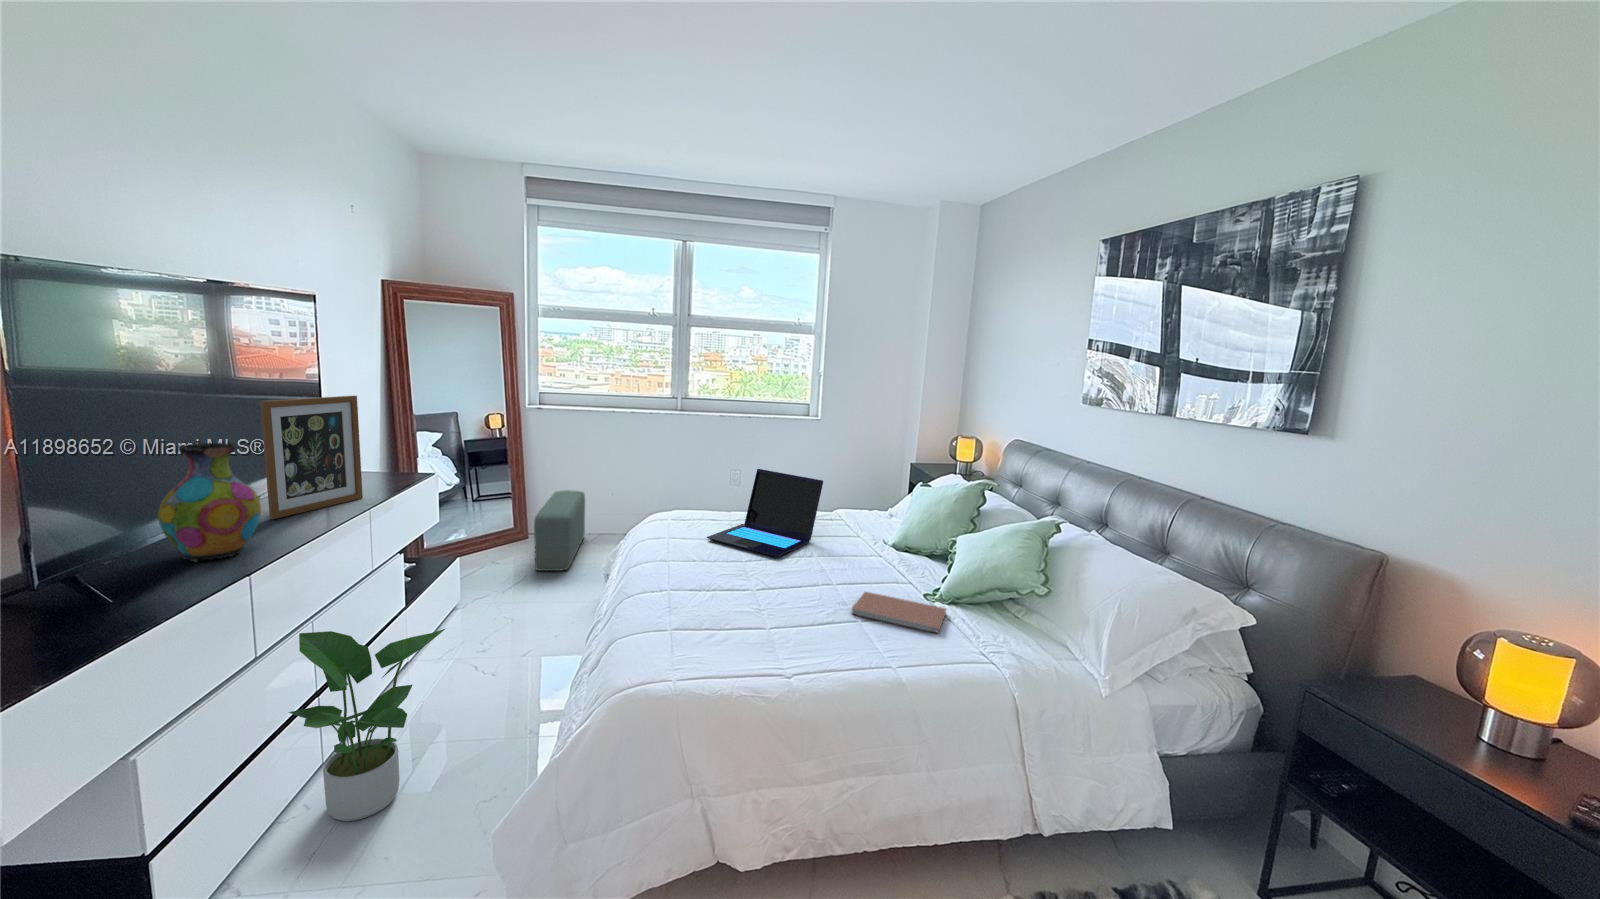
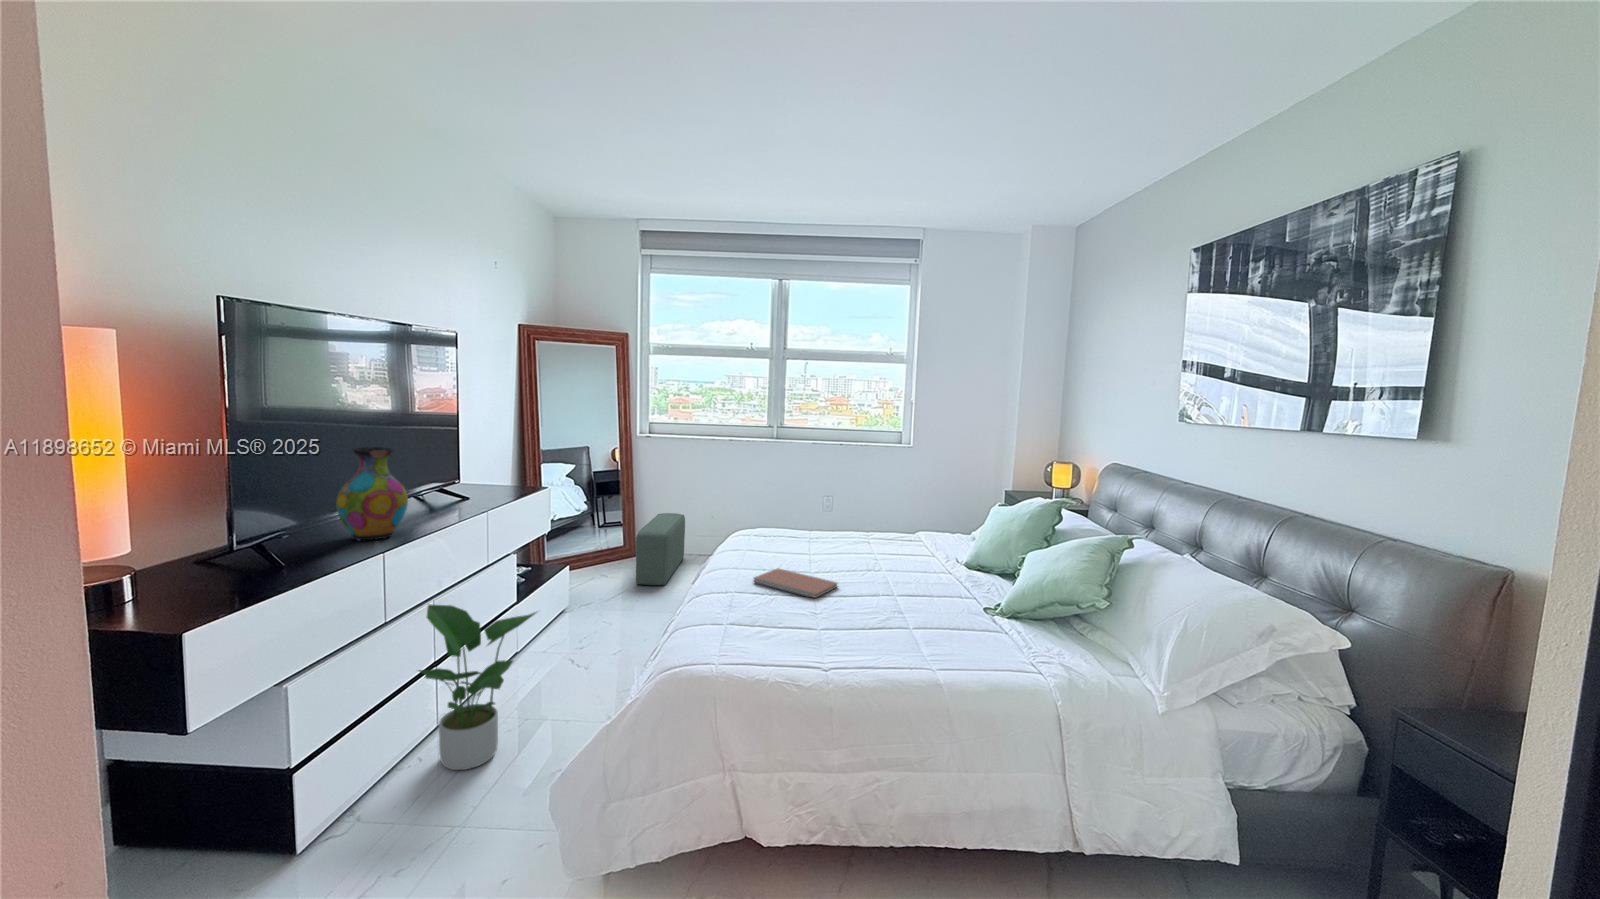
picture frame: present [260,396,363,519] -> none [415,416,490,516]
laptop: present [707,469,823,557] -> none [779,487,893,569]
notebook: present [852,592,946,633] -> present [753,568,837,598]

